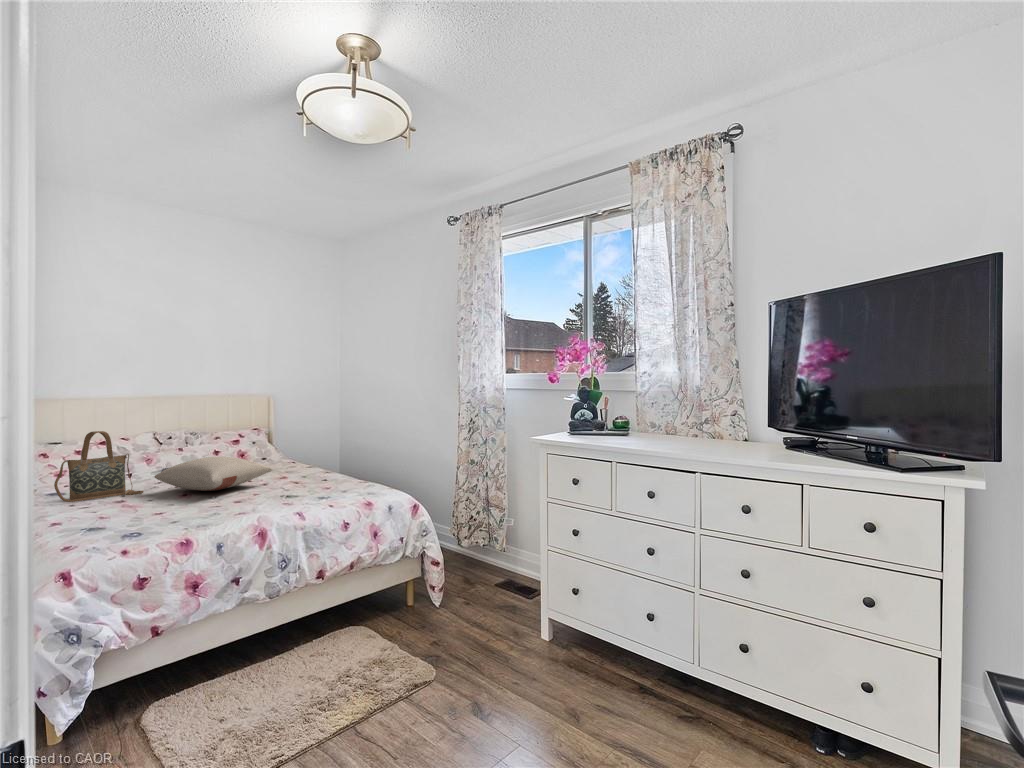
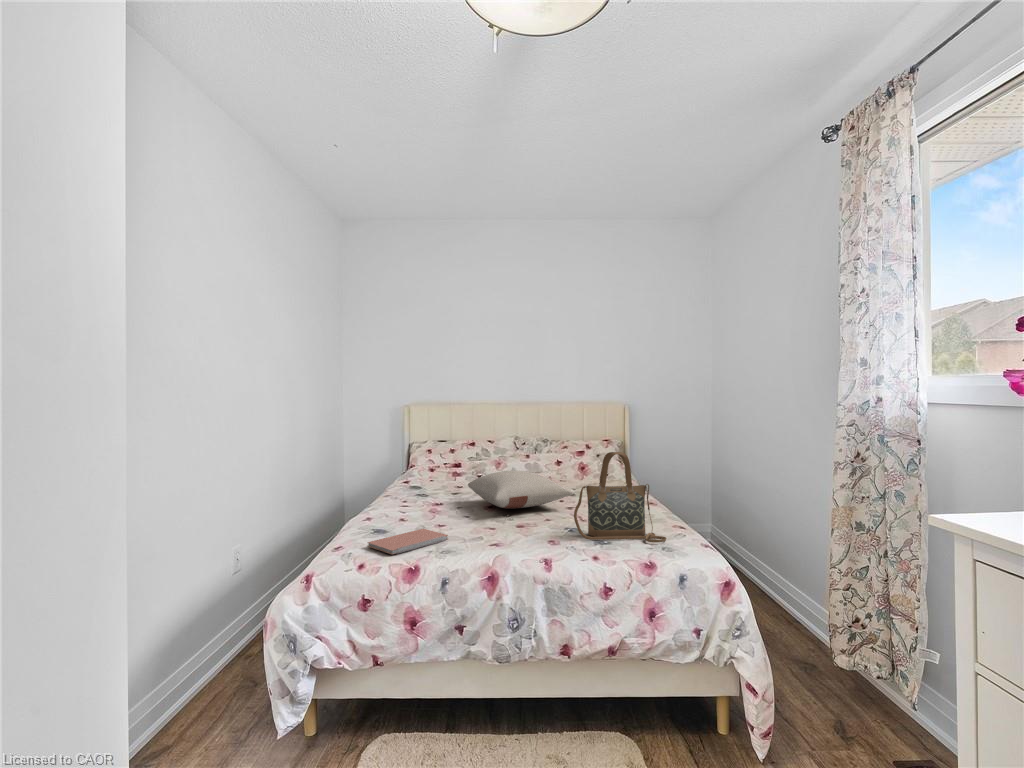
handbag: present [54,431,144,502] -> present [574,452,667,542]
notebook: none [110,515,189,537] -> present [368,529,448,554]

